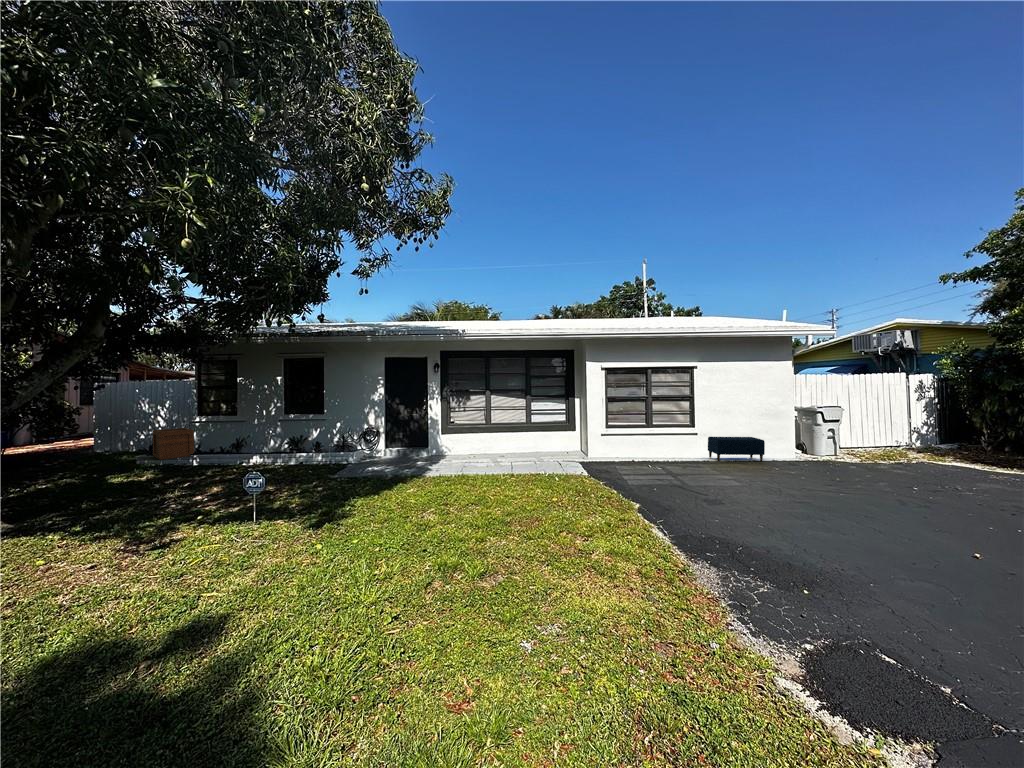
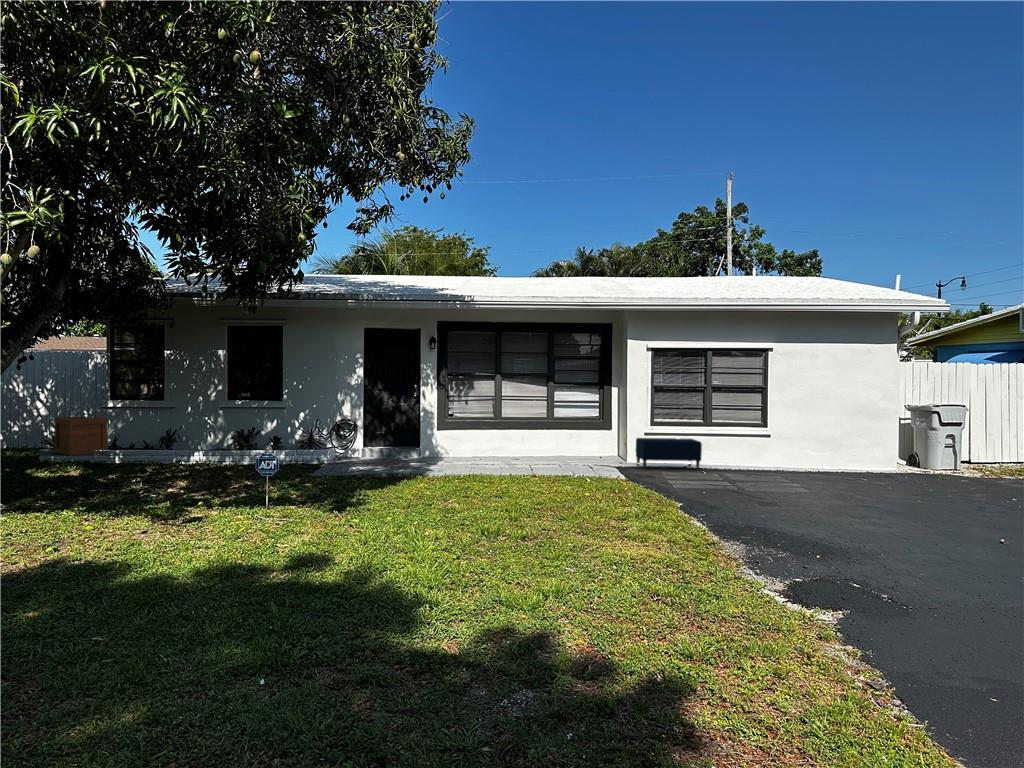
bench: present [708,437,765,462] -> present [635,438,702,470]

